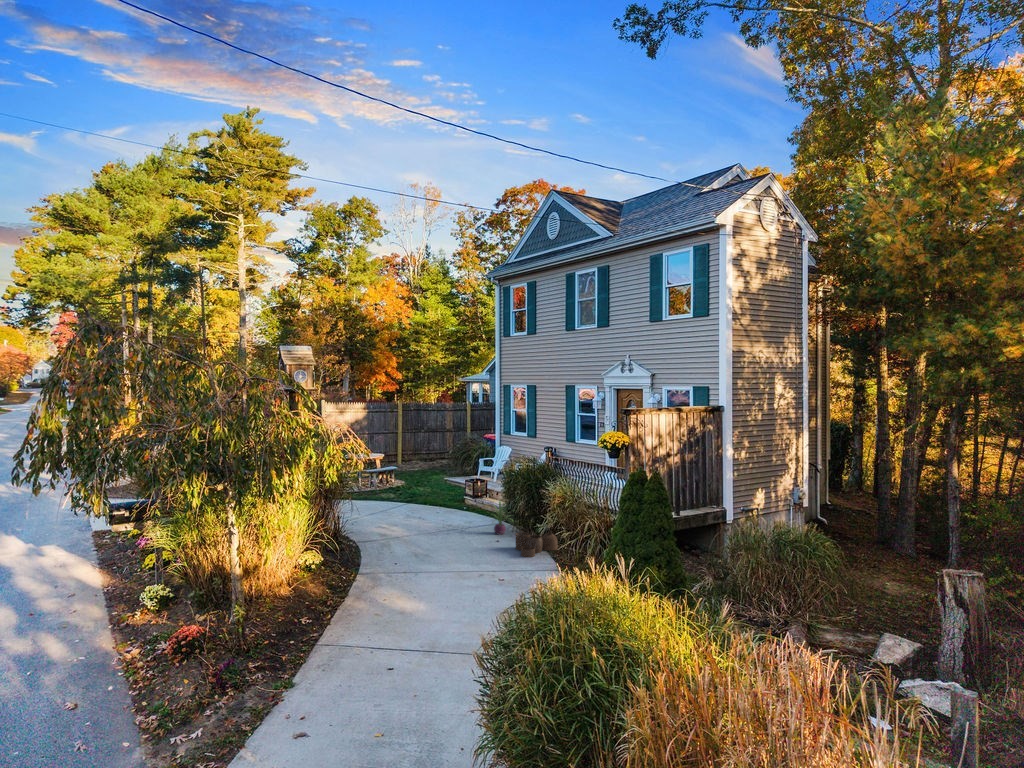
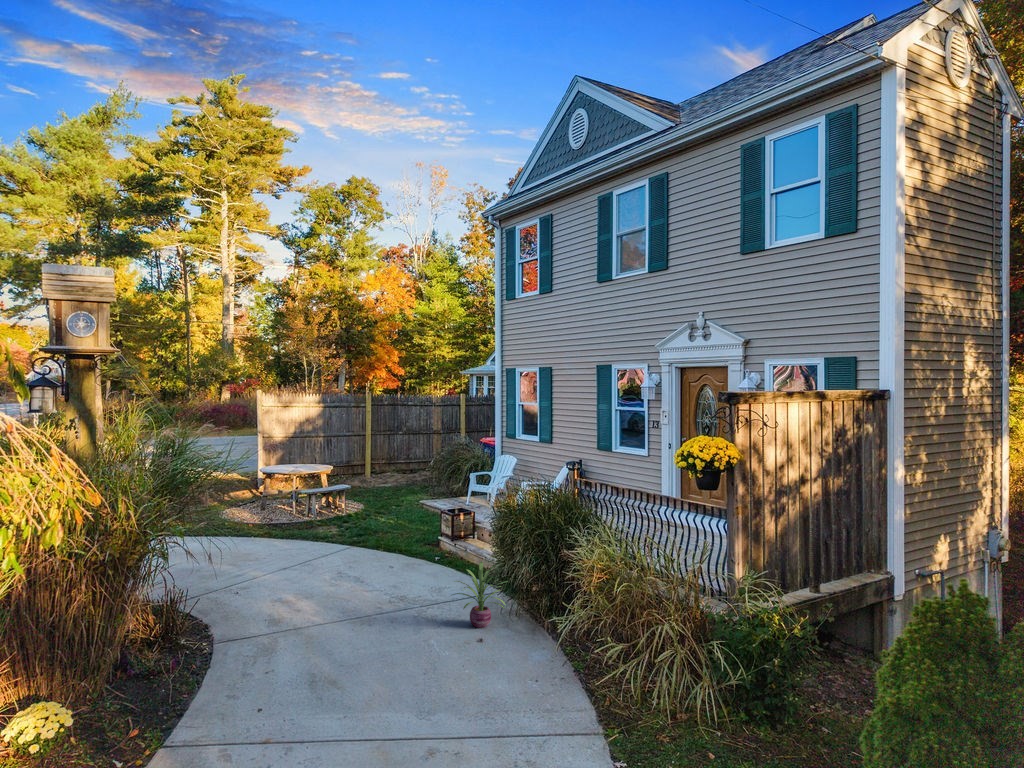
woven basket: present [516,531,558,557] -> none [504,633,590,707]

